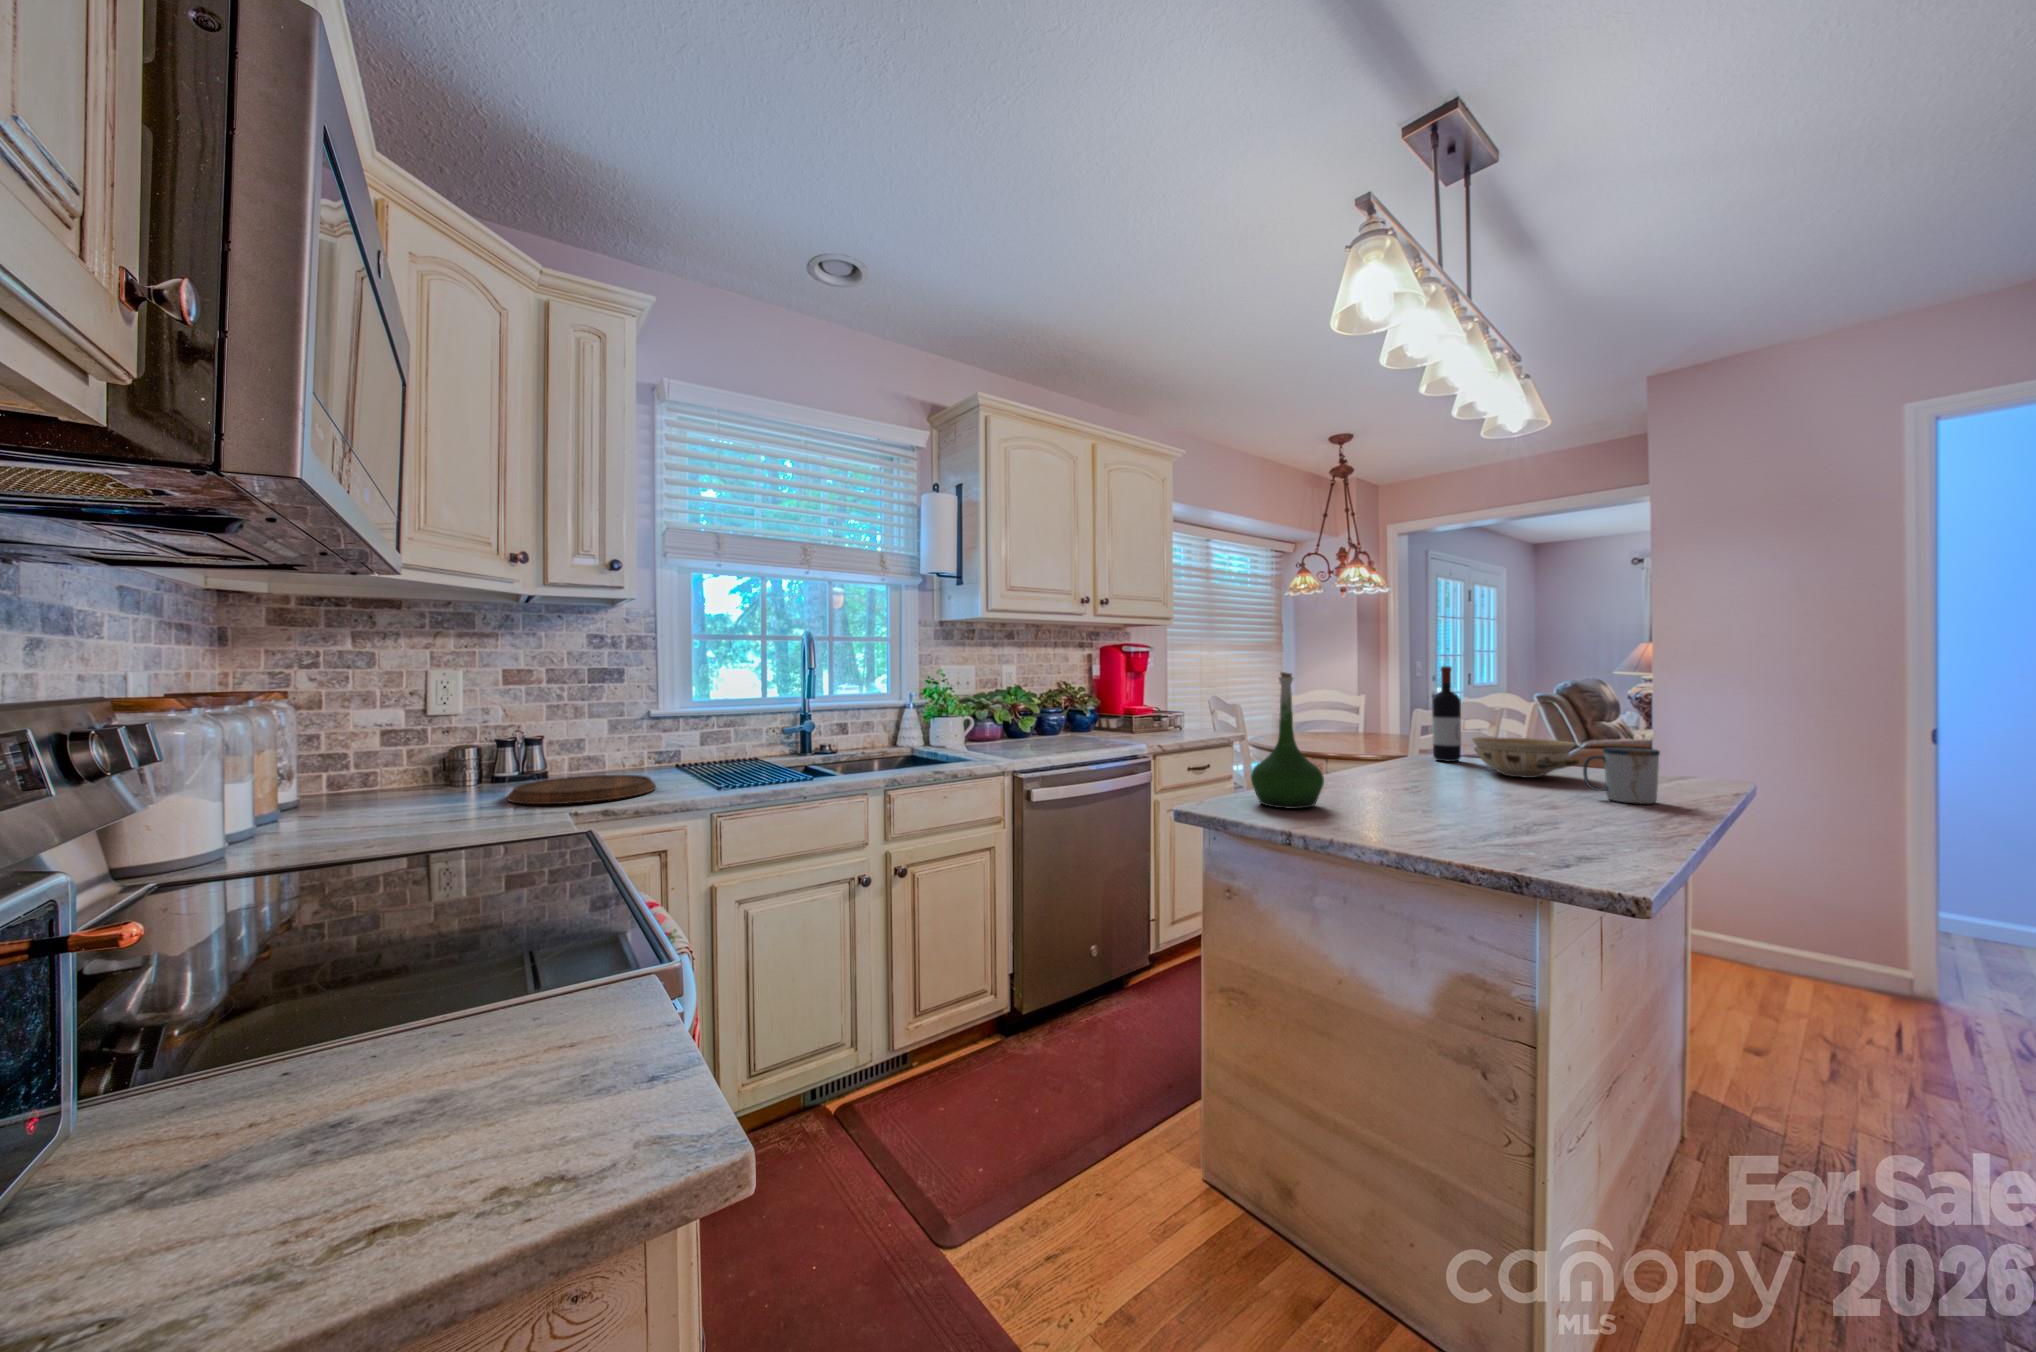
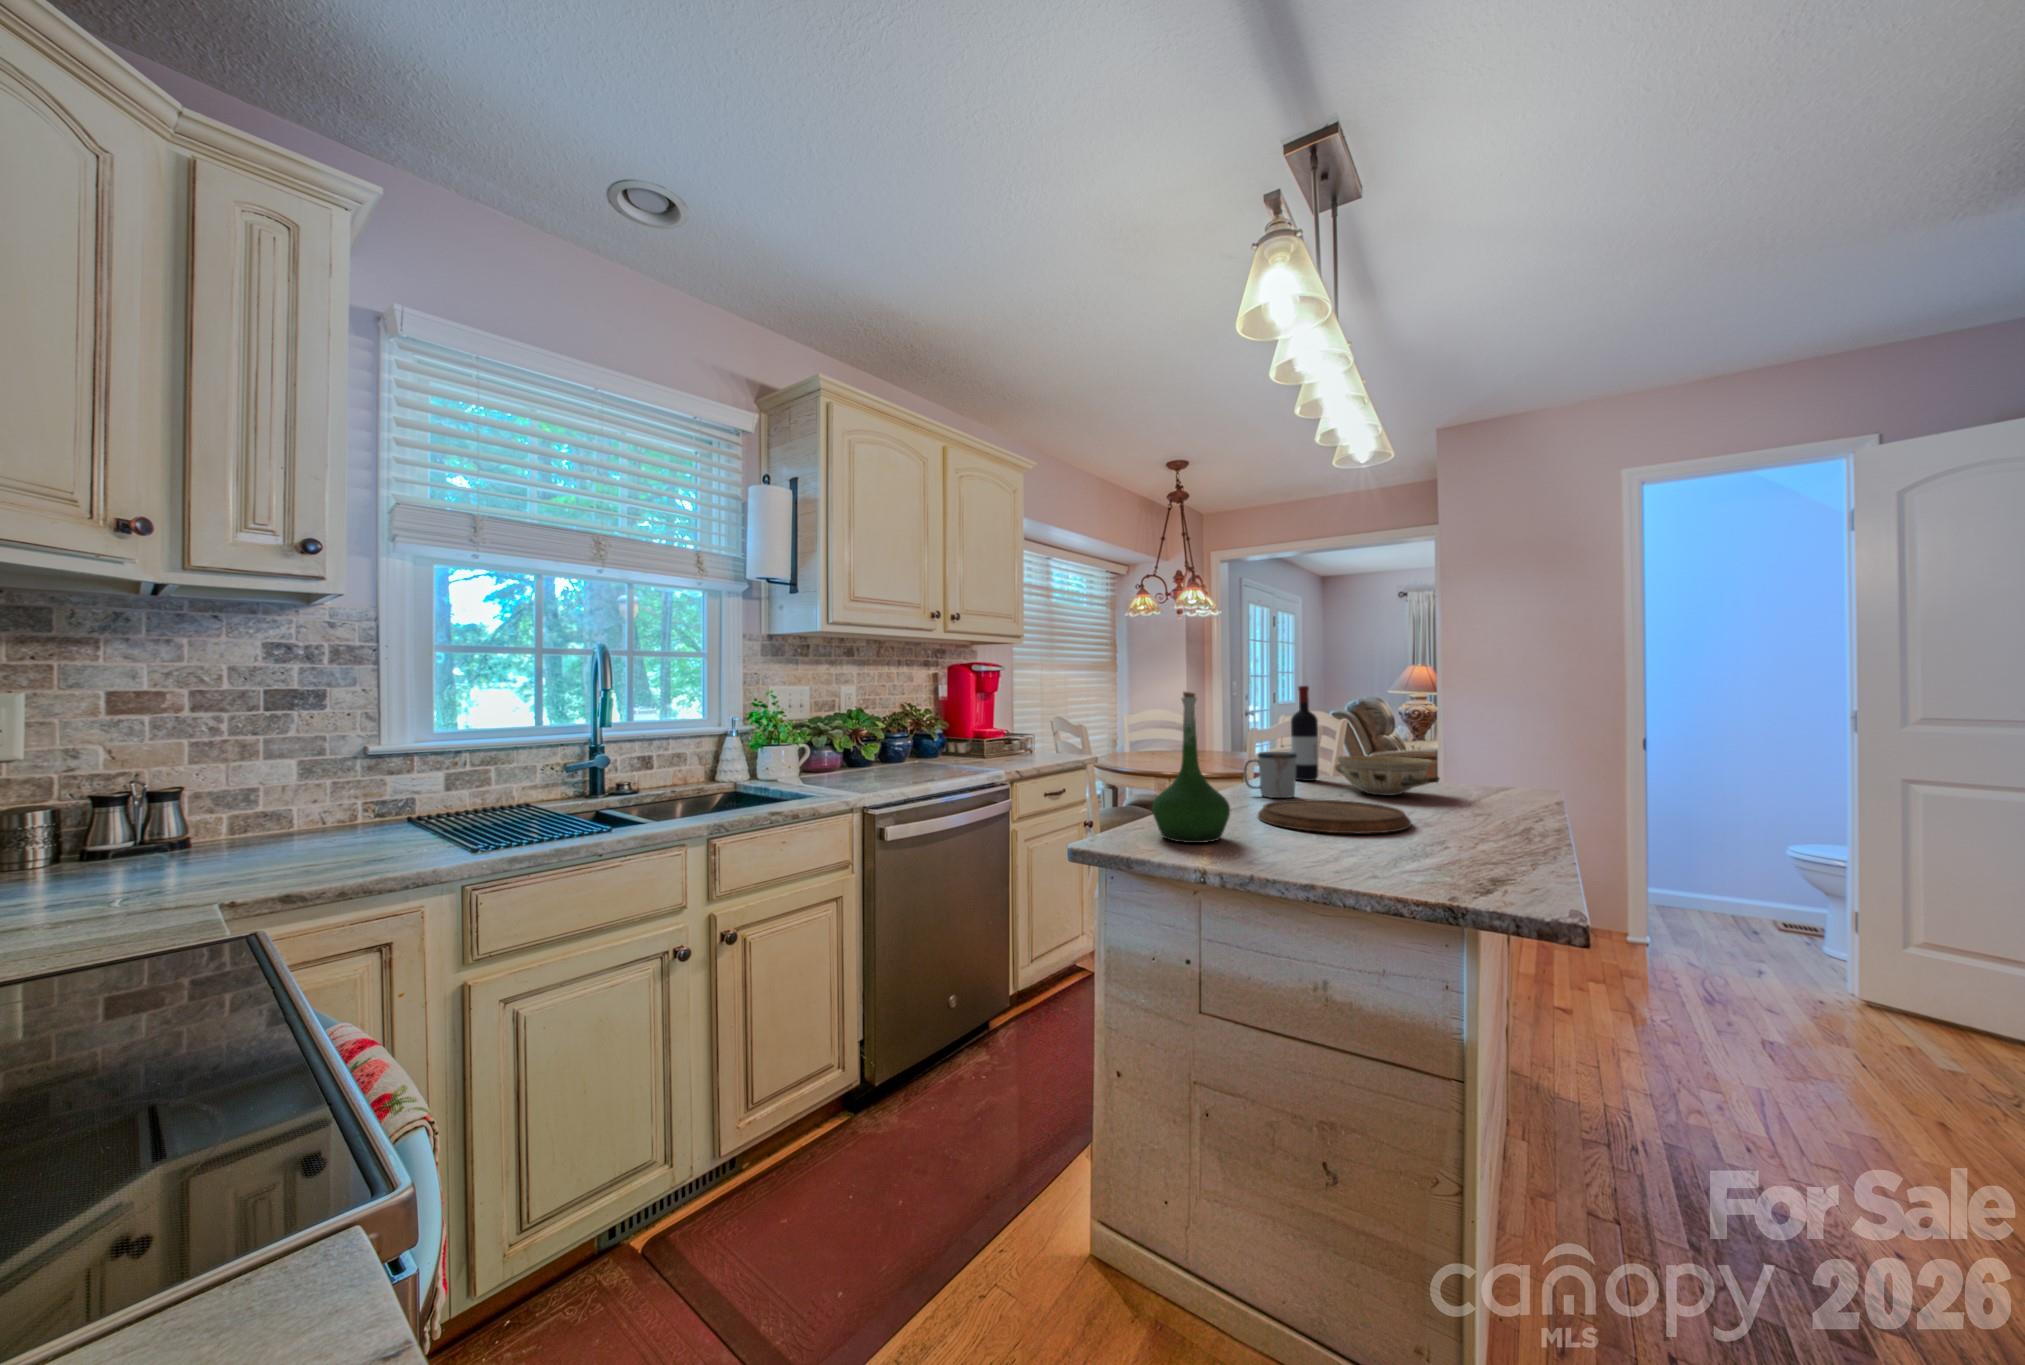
mug: present [1583,747,1660,804] -> present [1244,752,1297,798]
cutting board: present [508,775,656,804] -> present [1258,800,1411,834]

